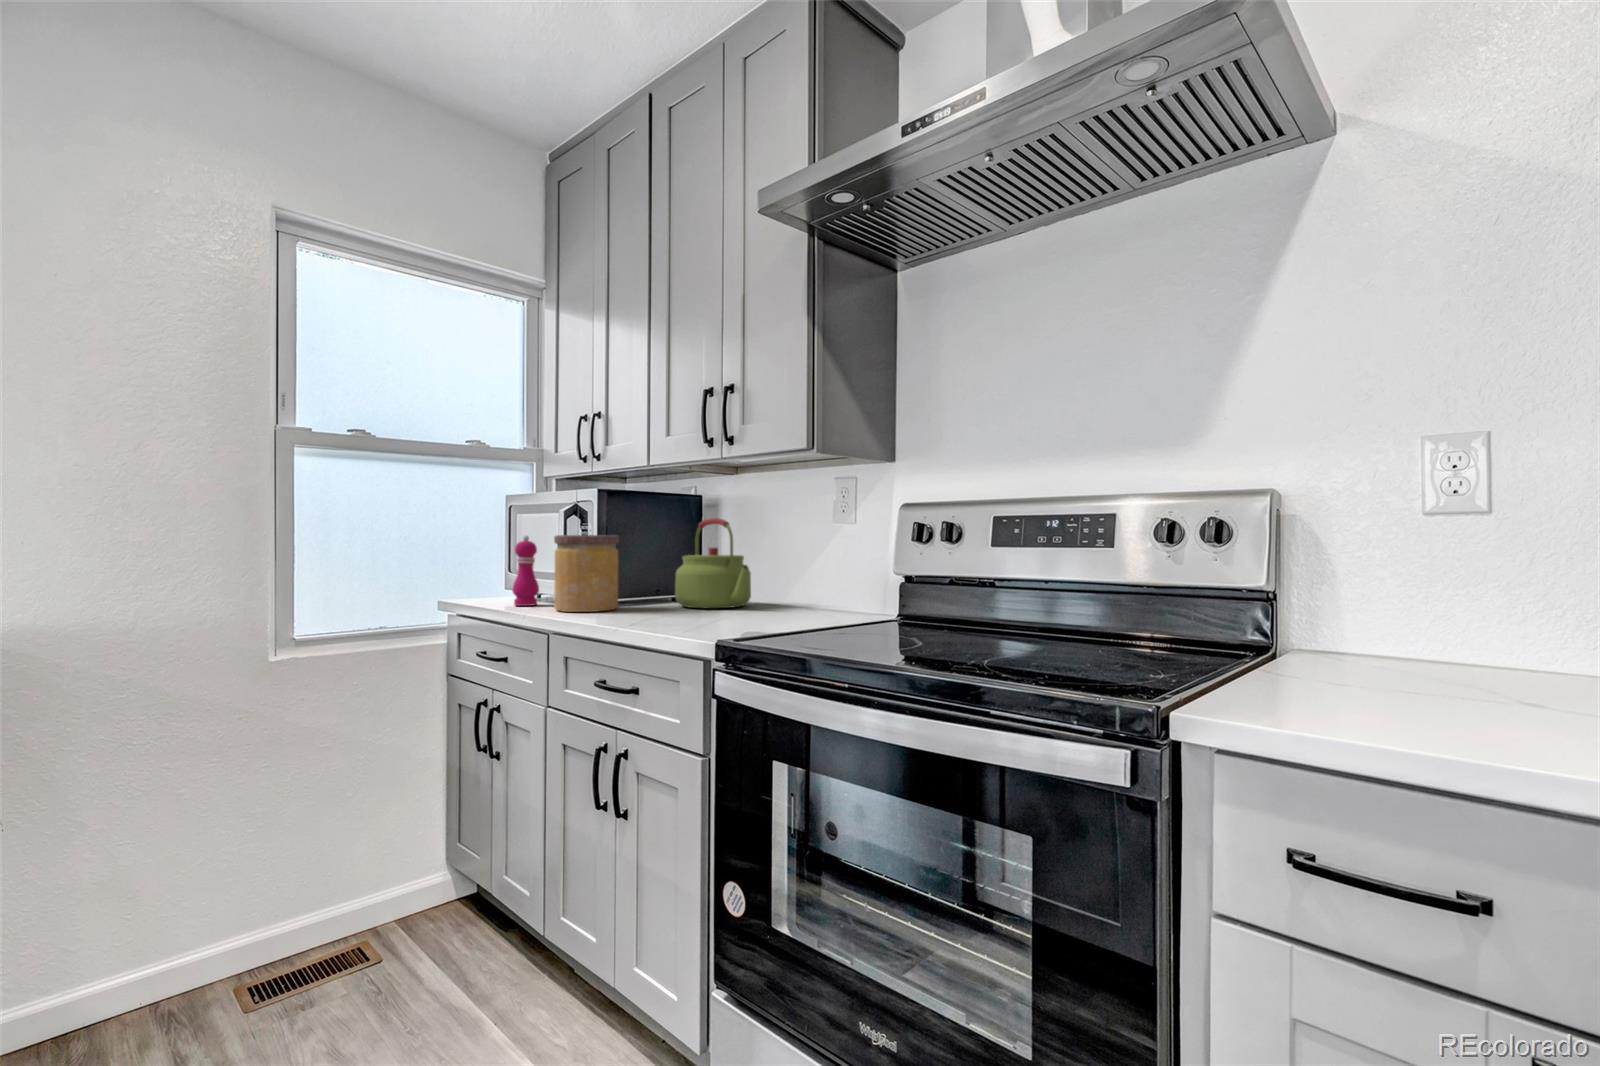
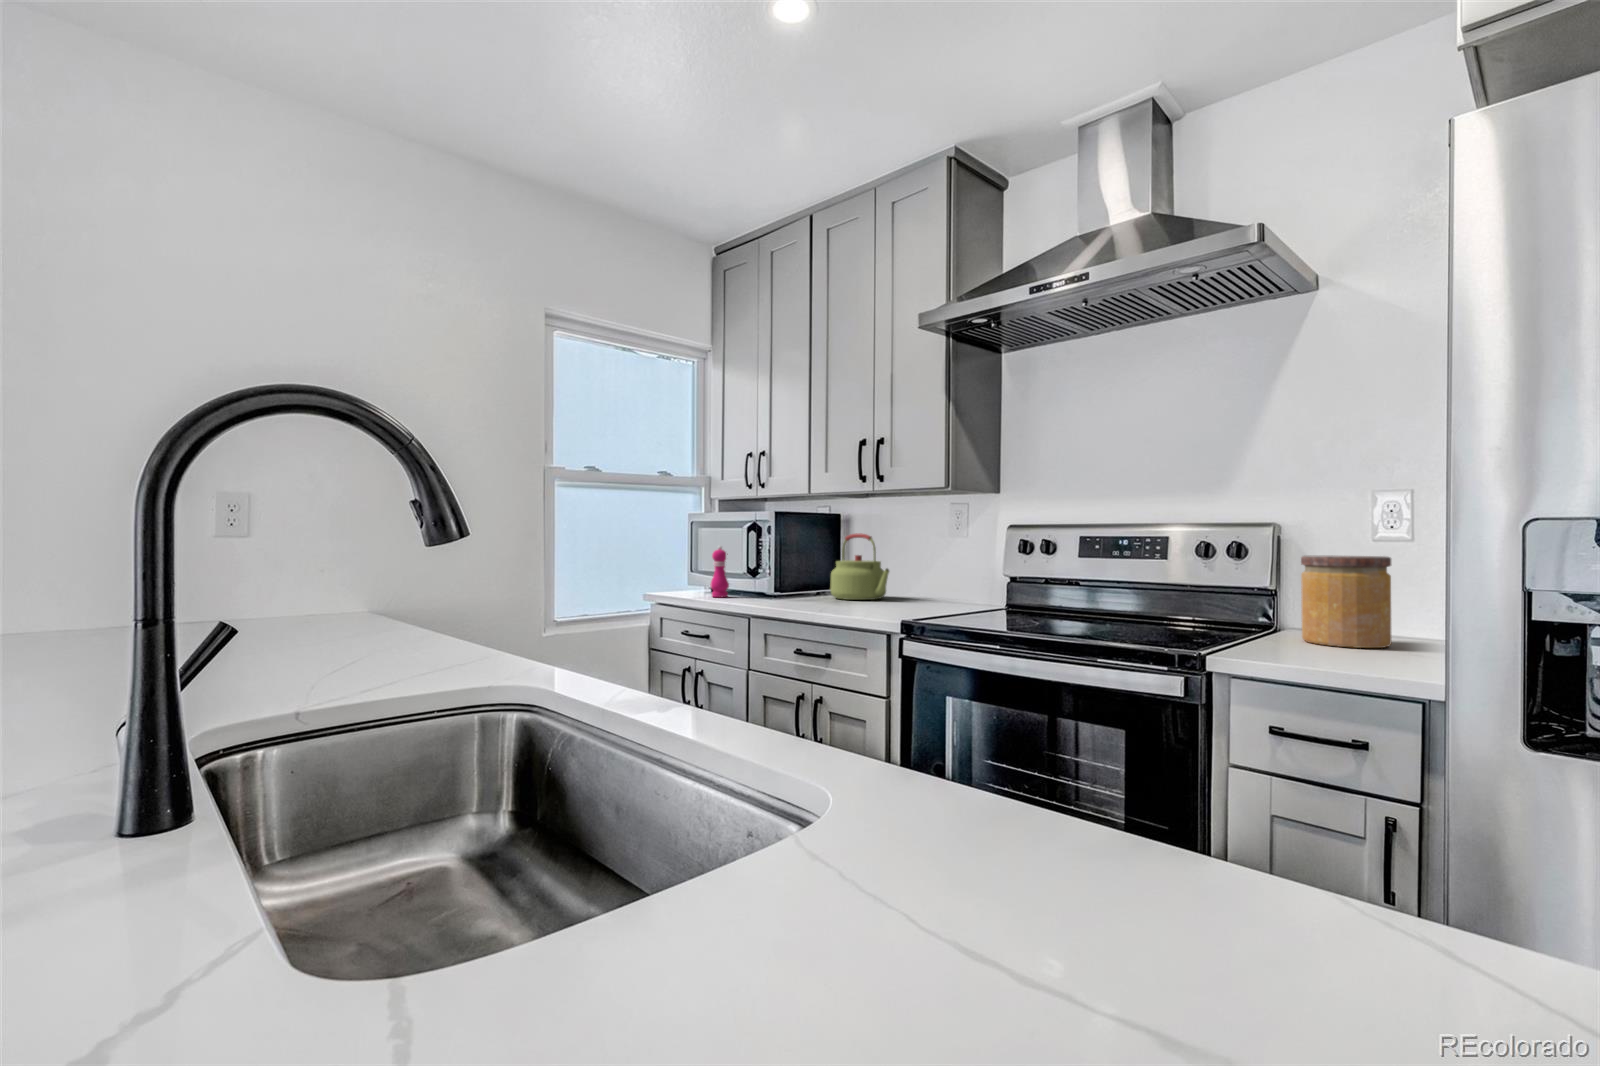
jar: present [554,535,619,612] -> present [1301,555,1391,648]

